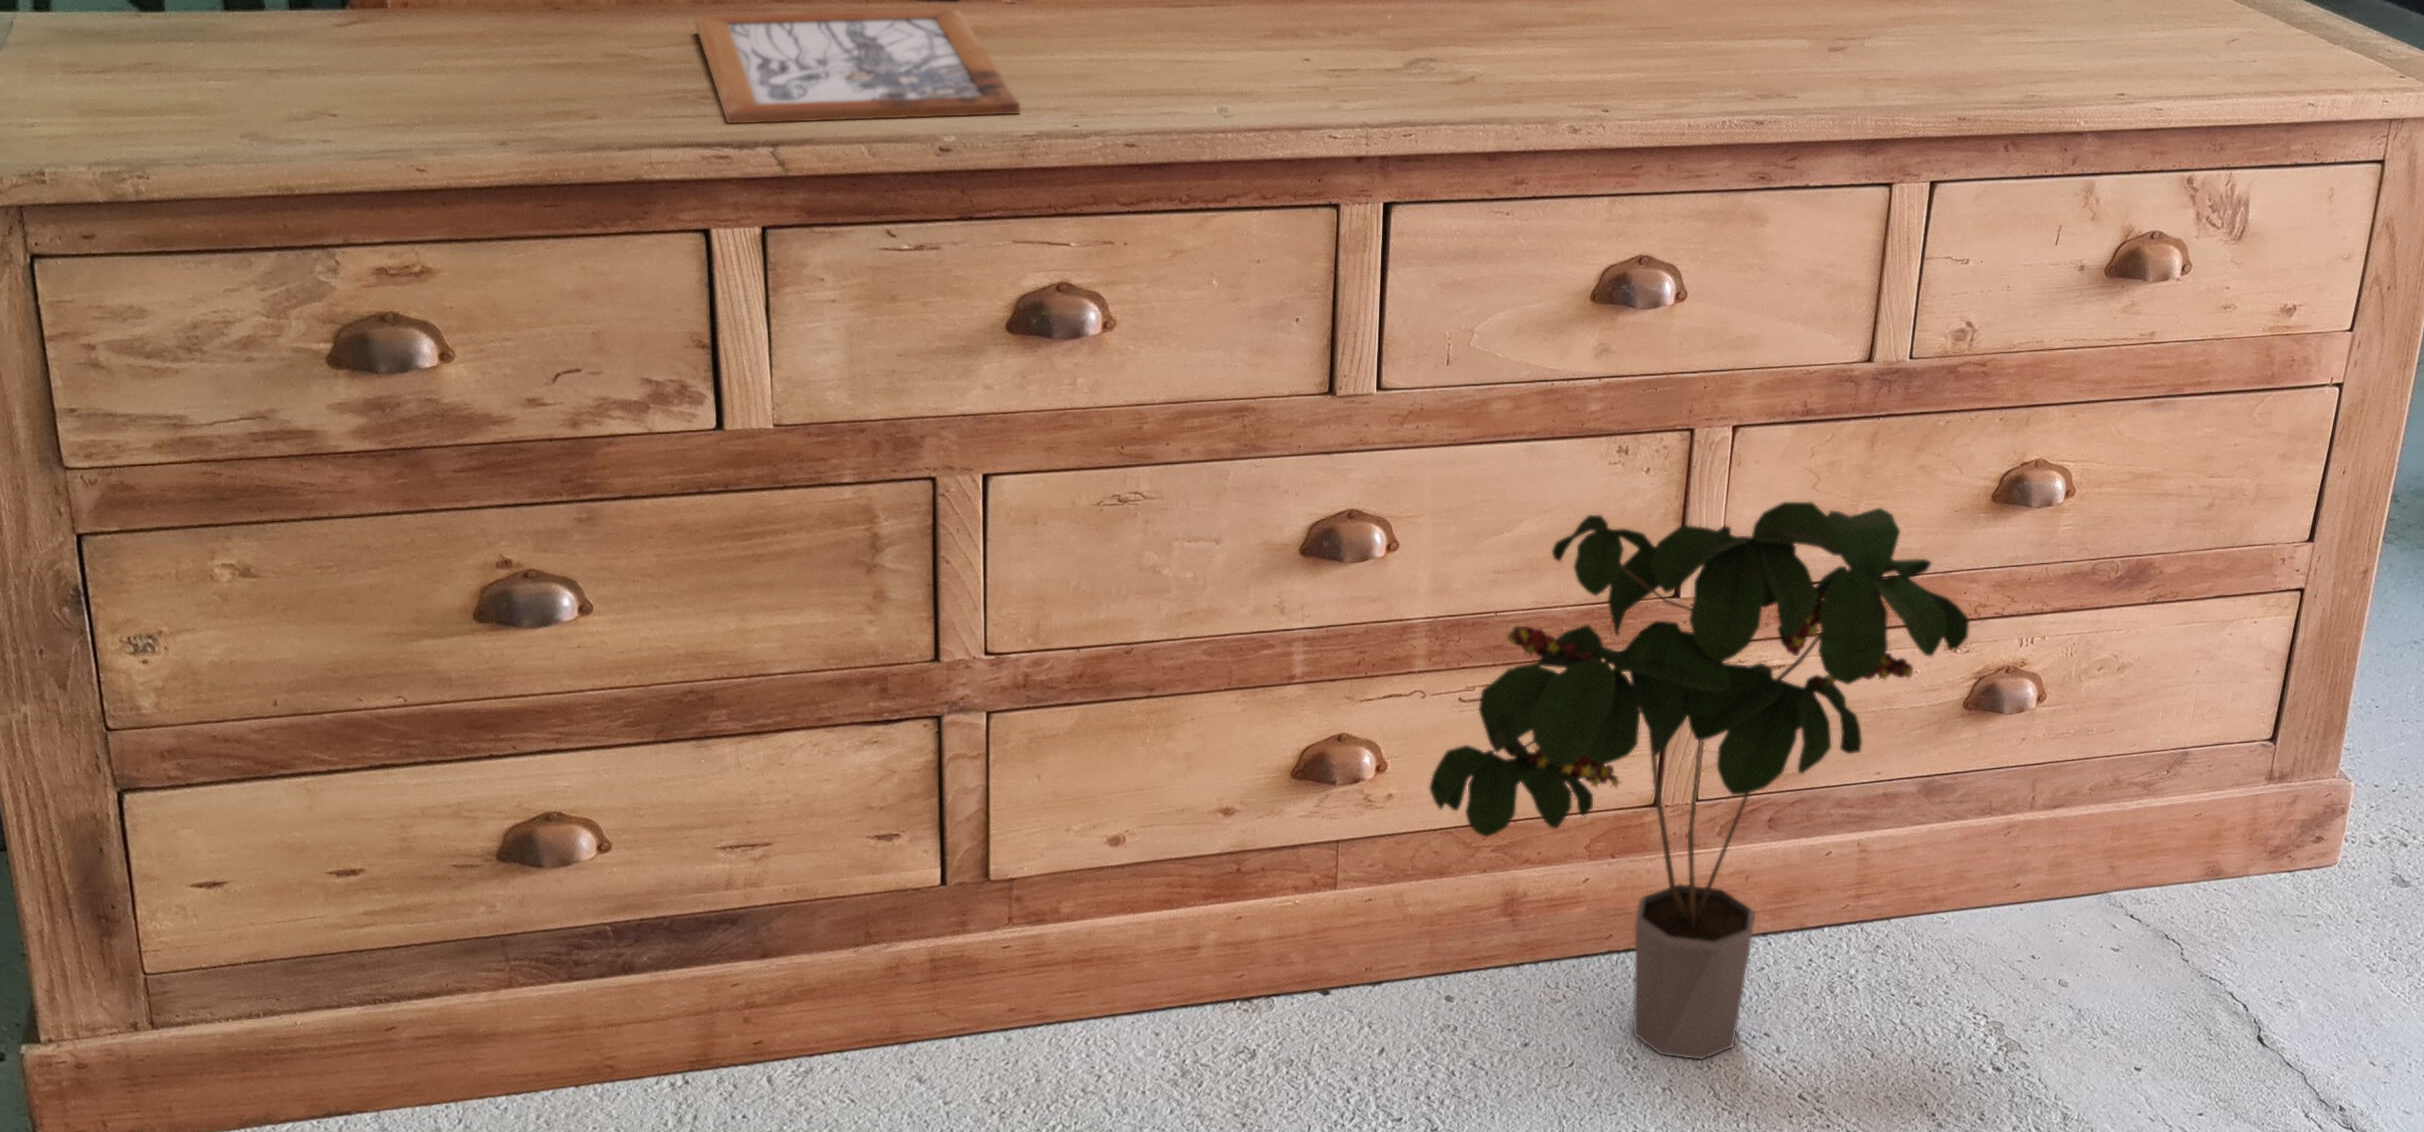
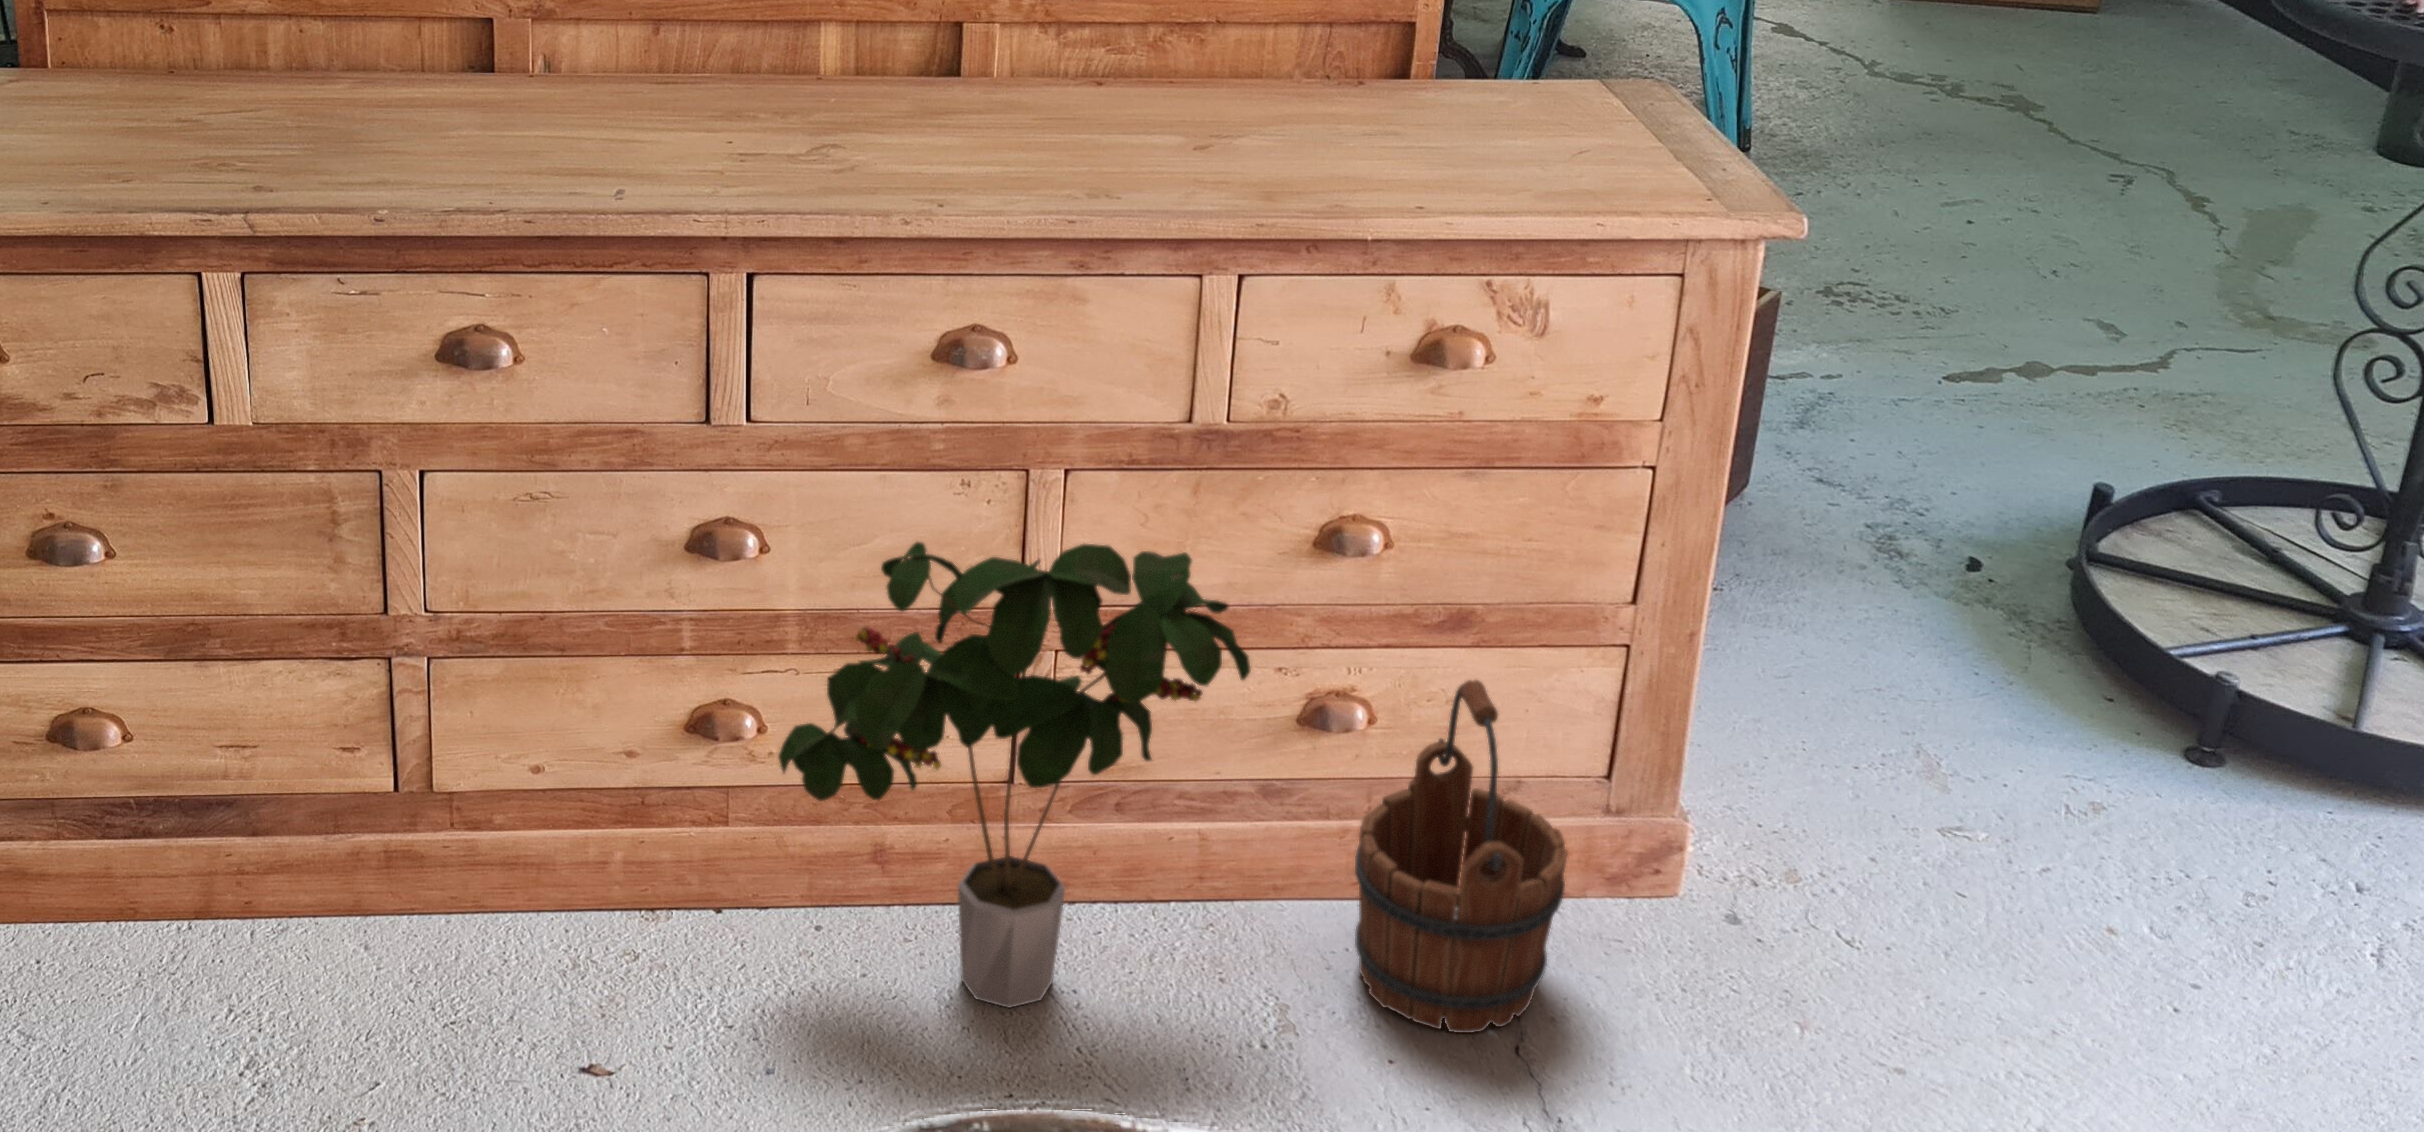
picture frame: present [696,10,1020,123] -> none [225,84,473,190]
wooden bucket: none [2053,628,2294,1028] -> present [1355,680,1568,1033]

